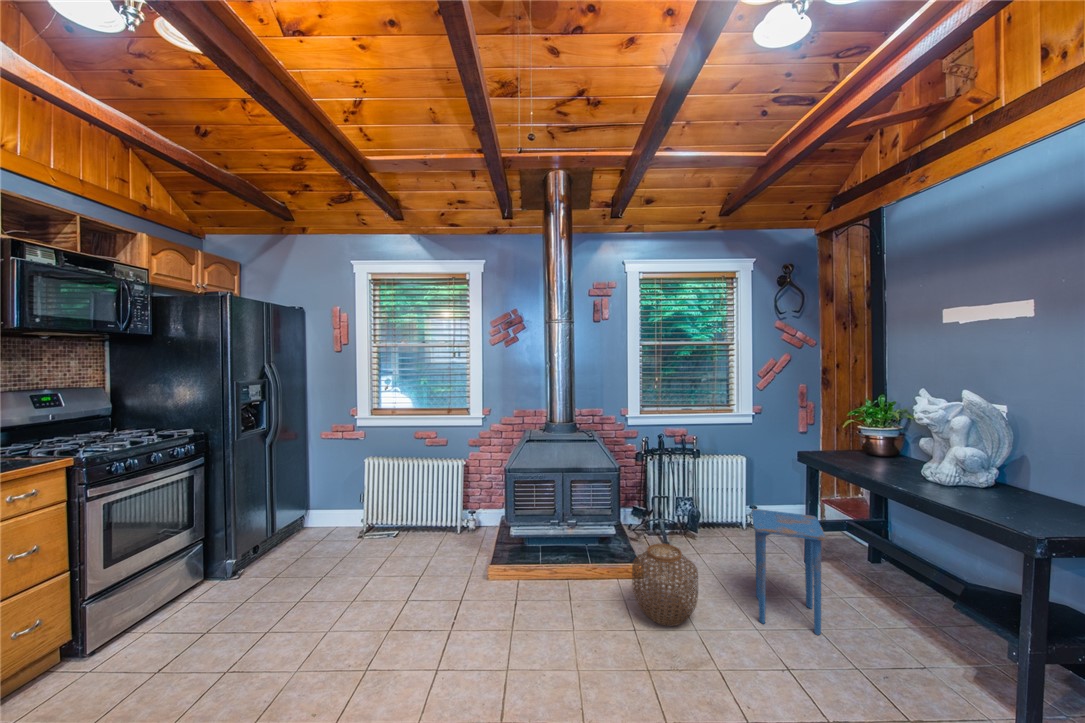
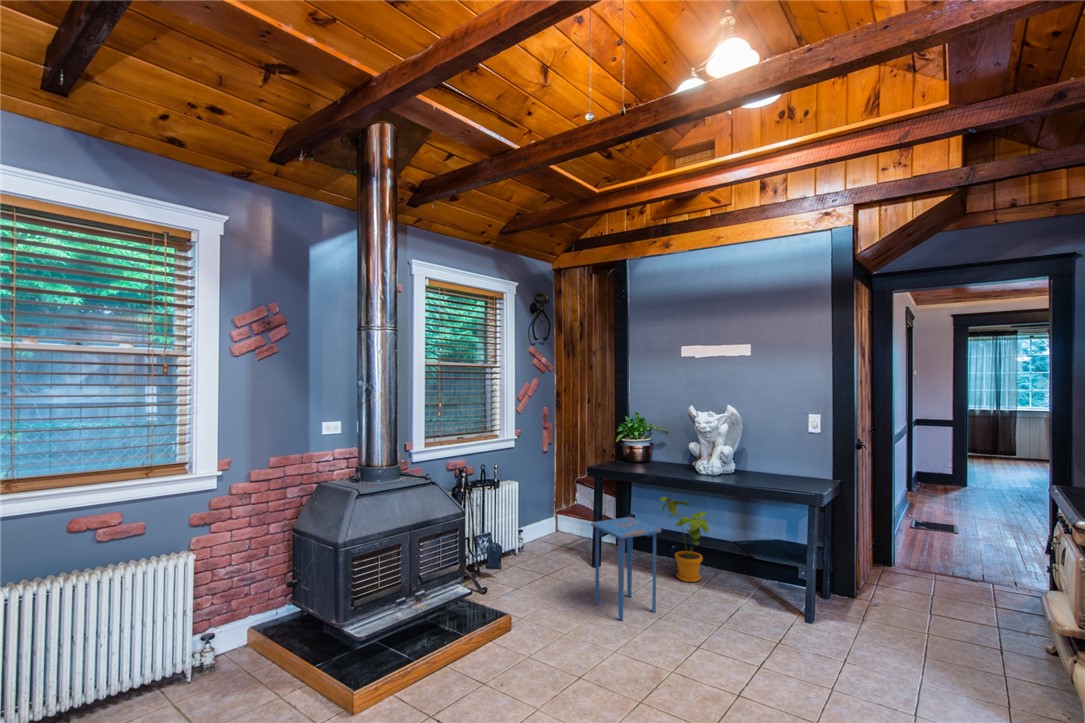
house plant: none [884,505,994,633] -> present [660,497,710,582]
woven basket: present [632,544,698,626] -> none [529,575,594,657]

